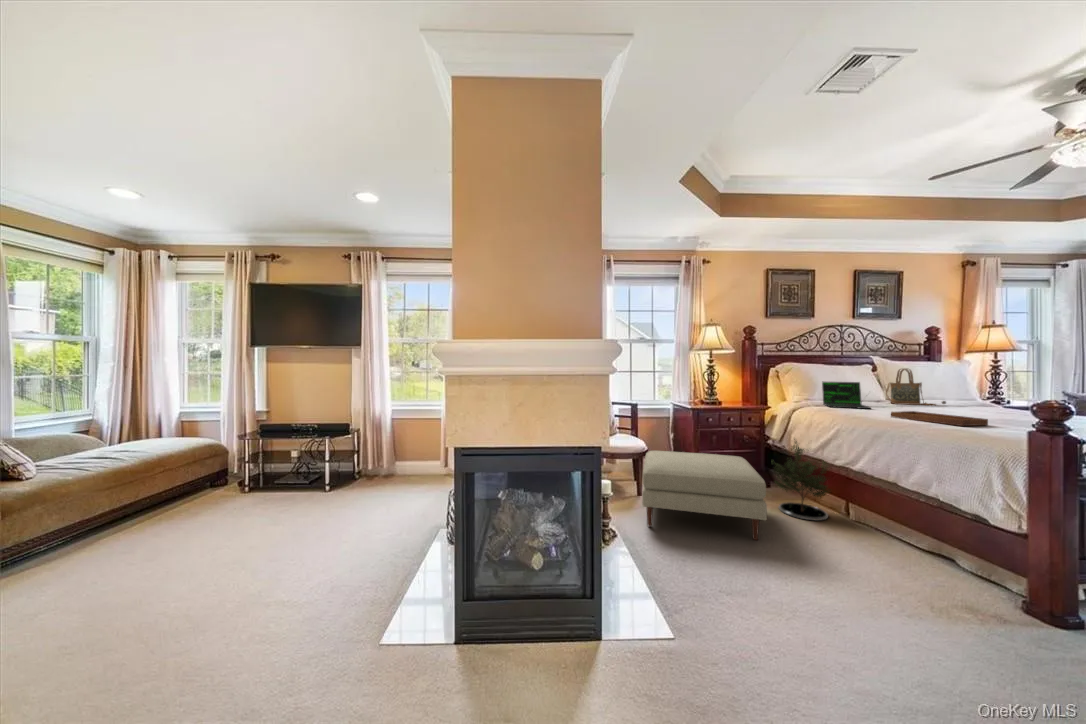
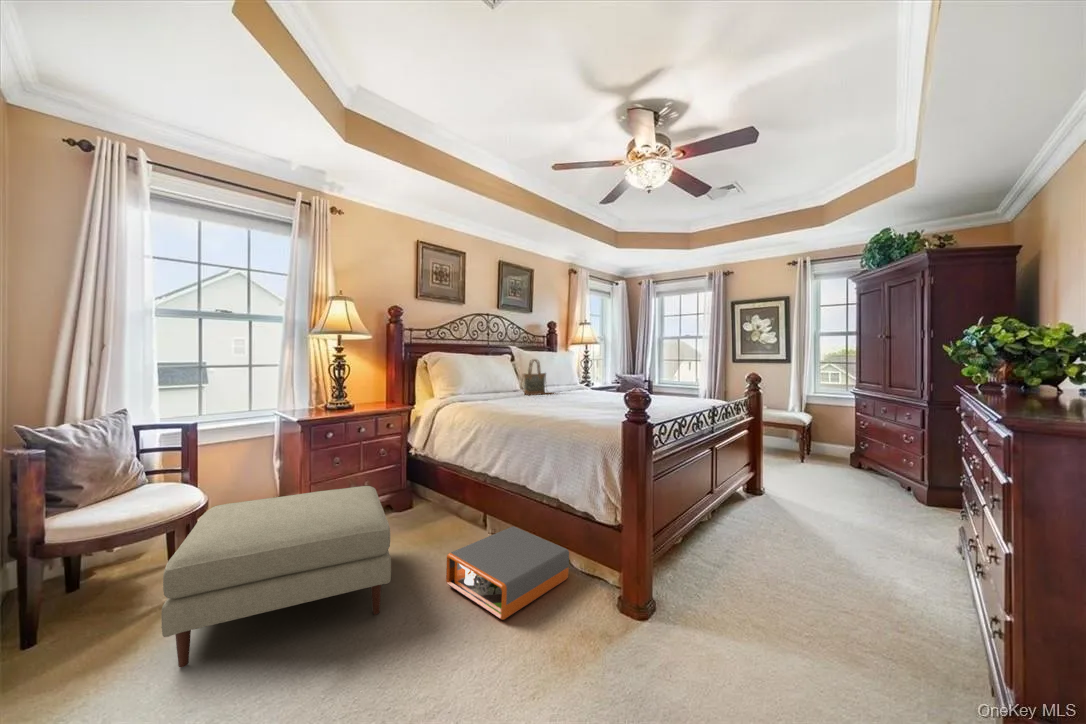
laptop: present [822,382,870,409] -> none [467,375,509,405]
tray: present [891,401,988,426] -> none [524,393,591,419]
potted tree: present [771,439,829,521] -> none [405,447,473,550]
storage box: none [811,516,953,577] -> present [446,526,569,620]

